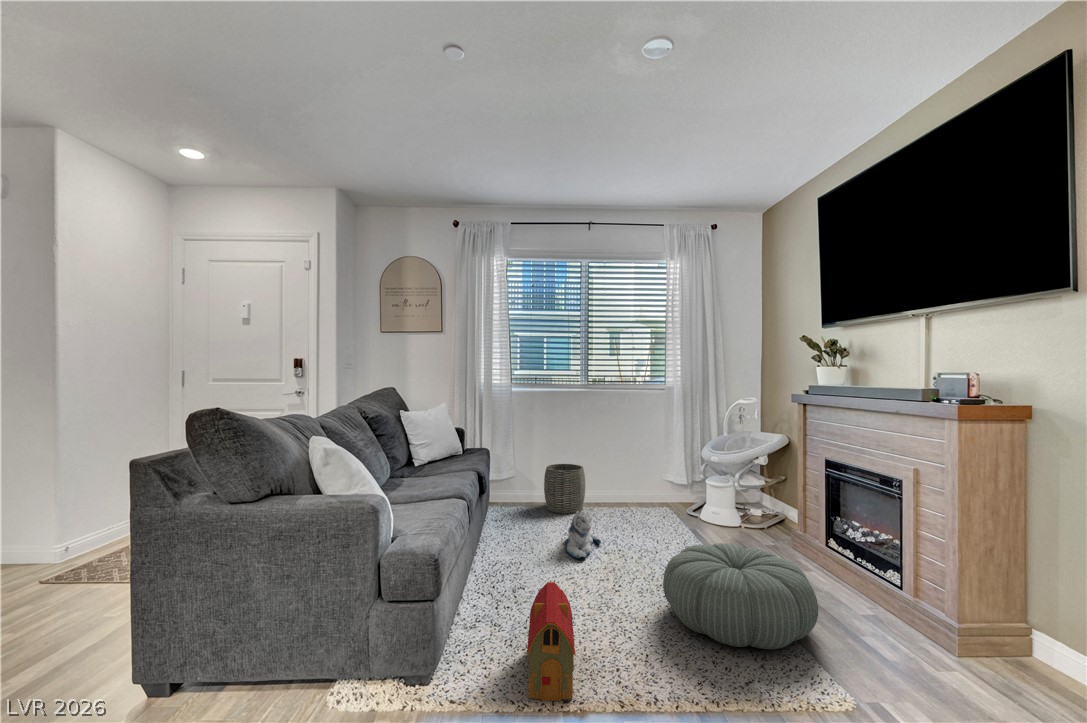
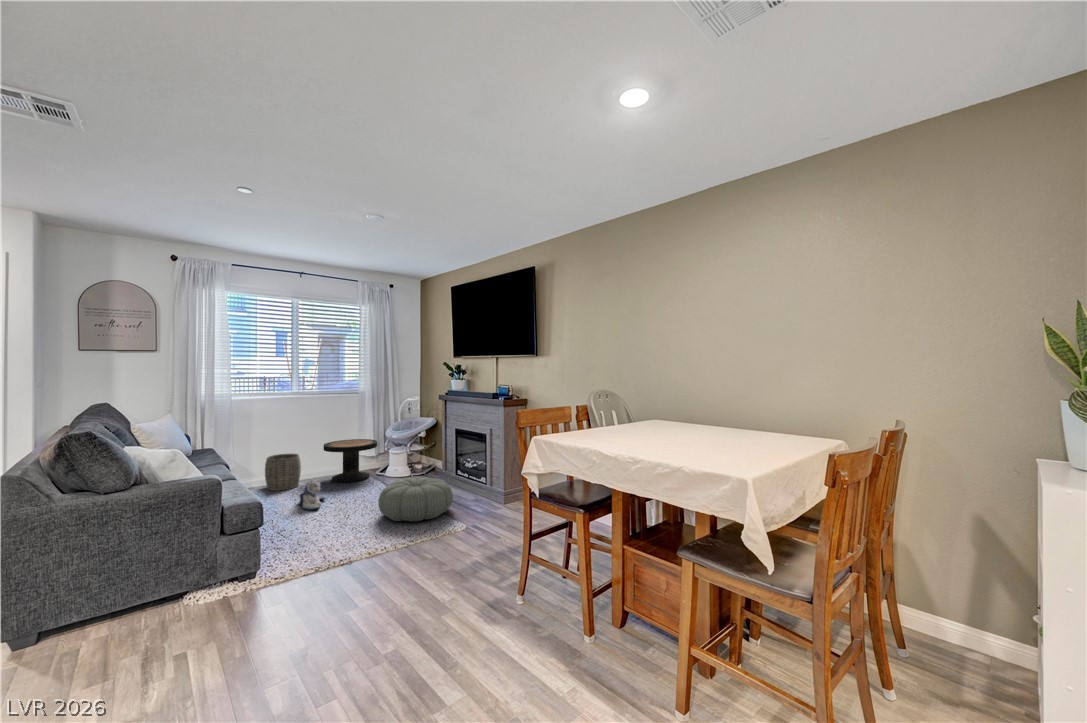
side table: none [614,454,689,520] -> present [324,439,377,483]
toy house: present [527,582,576,701] -> none [310,510,348,563]

